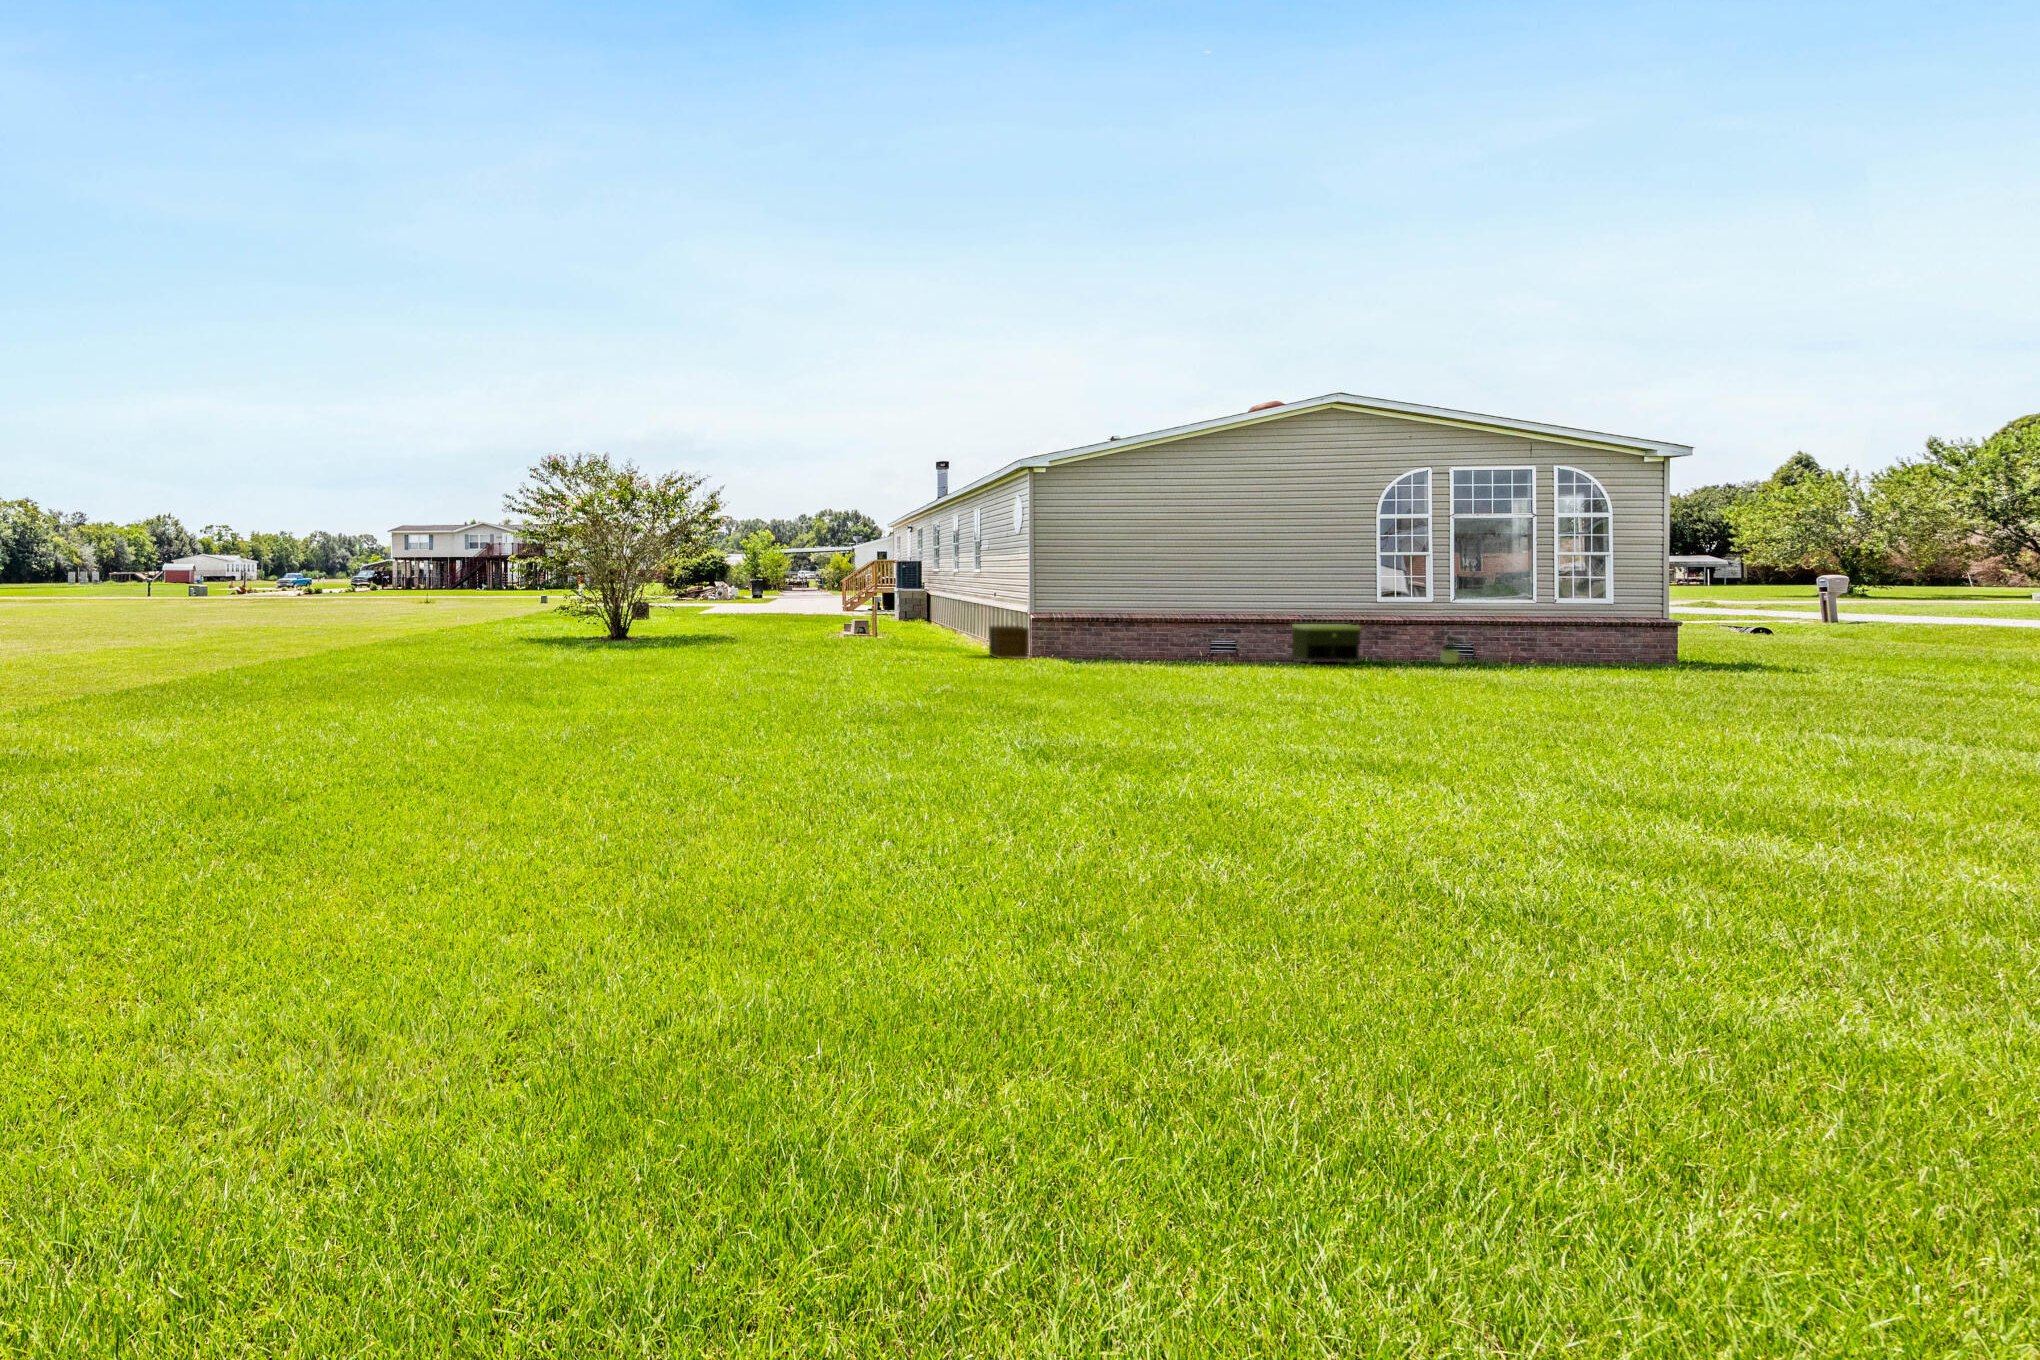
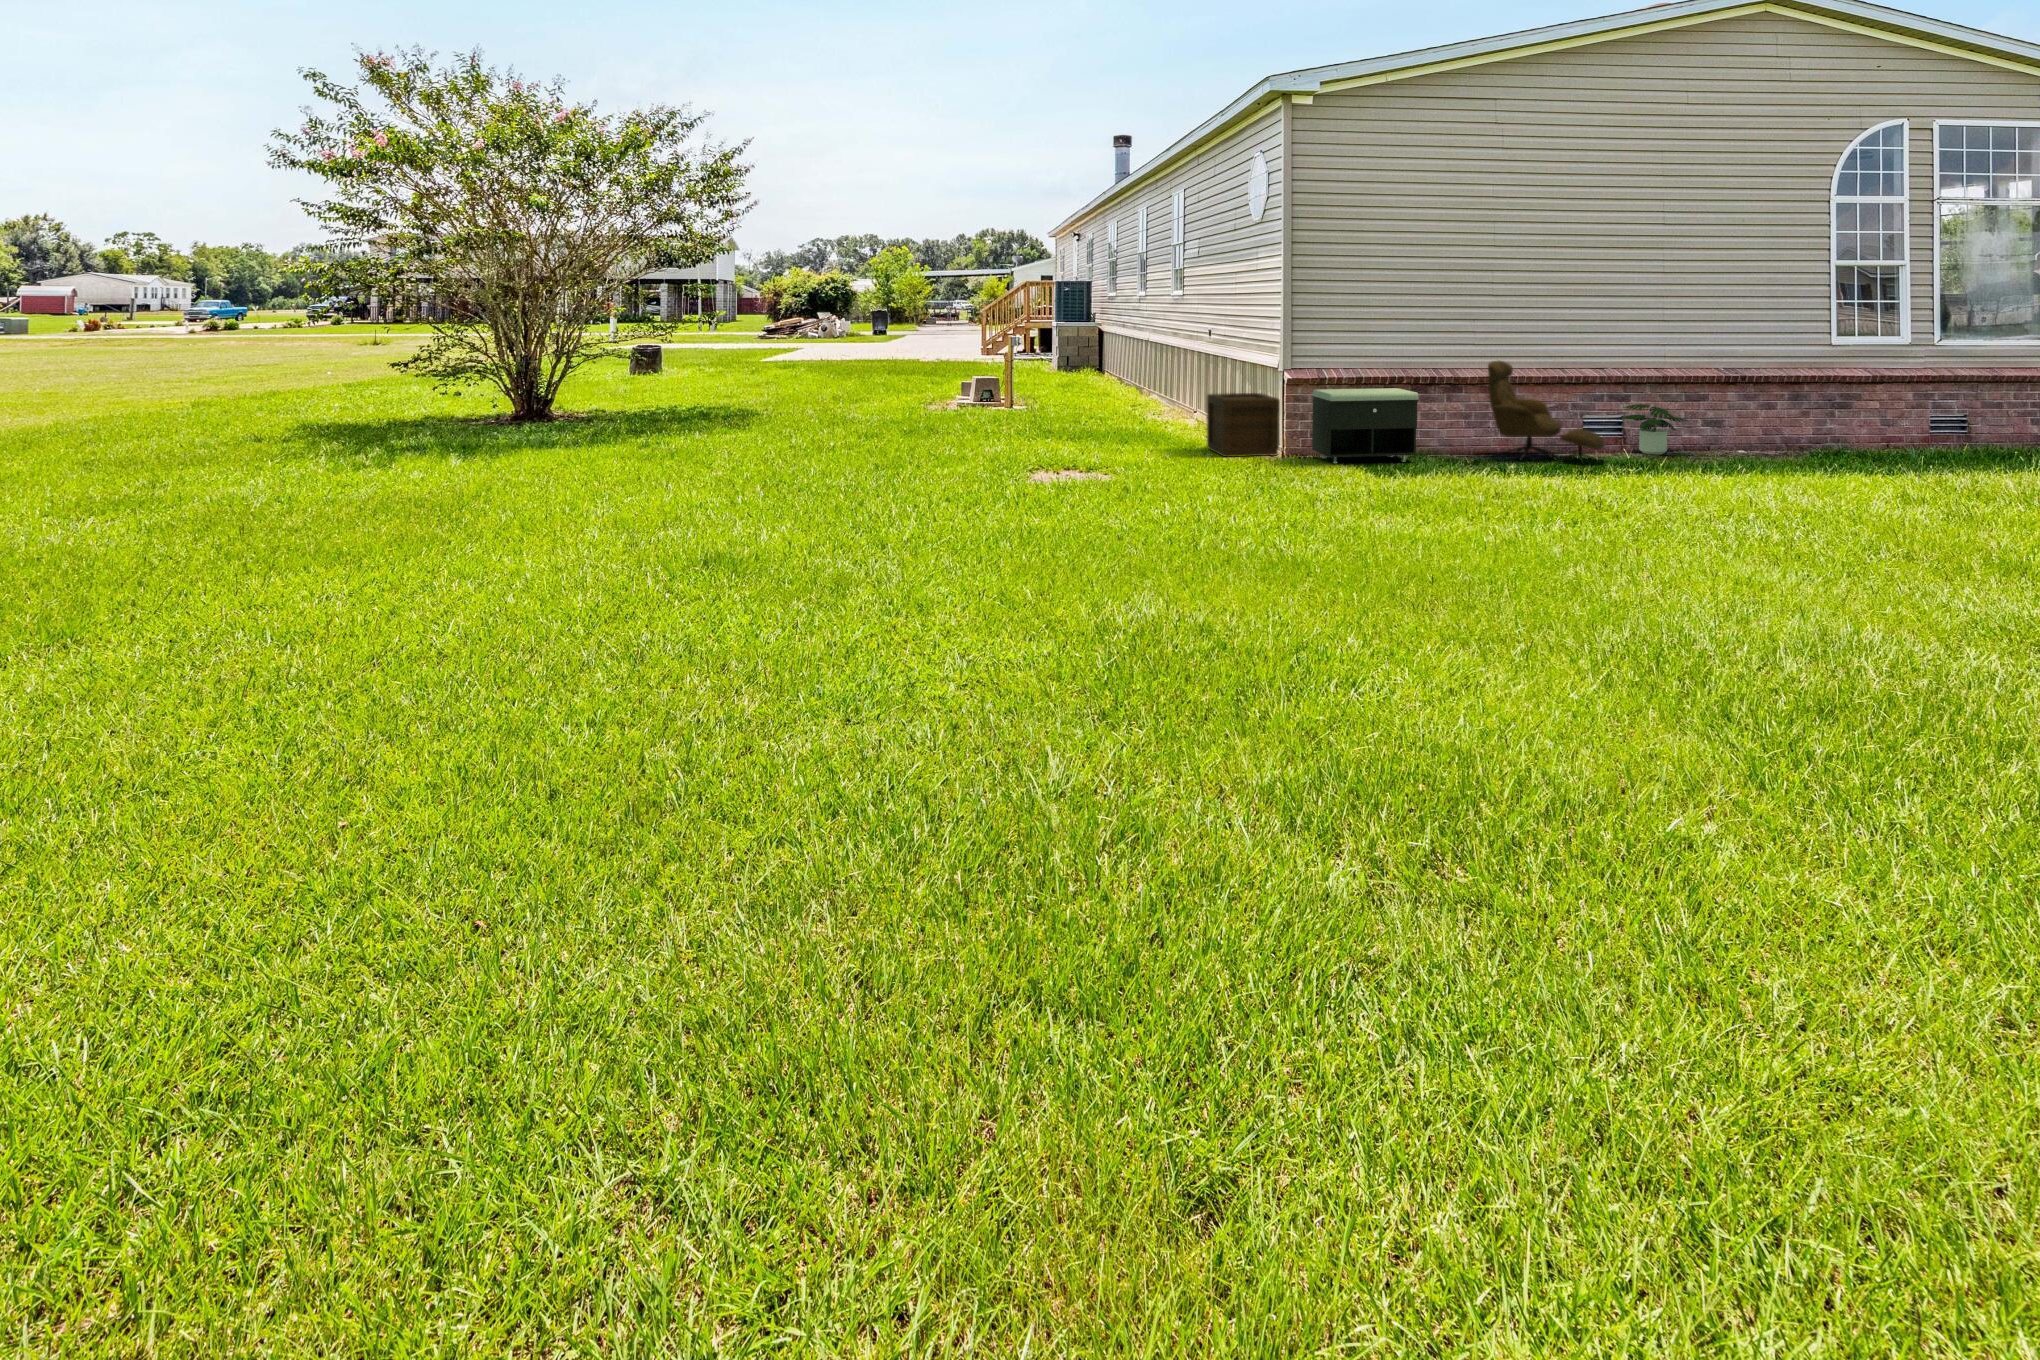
lounge chair: none [1149,609,1218,665] -> present [1488,361,1605,463]
storage bench: present [1292,624,1361,662] -> present [1312,388,1419,463]
potted plant: present [1434,635,1465,664] -> present [1622,404,1688,455]

